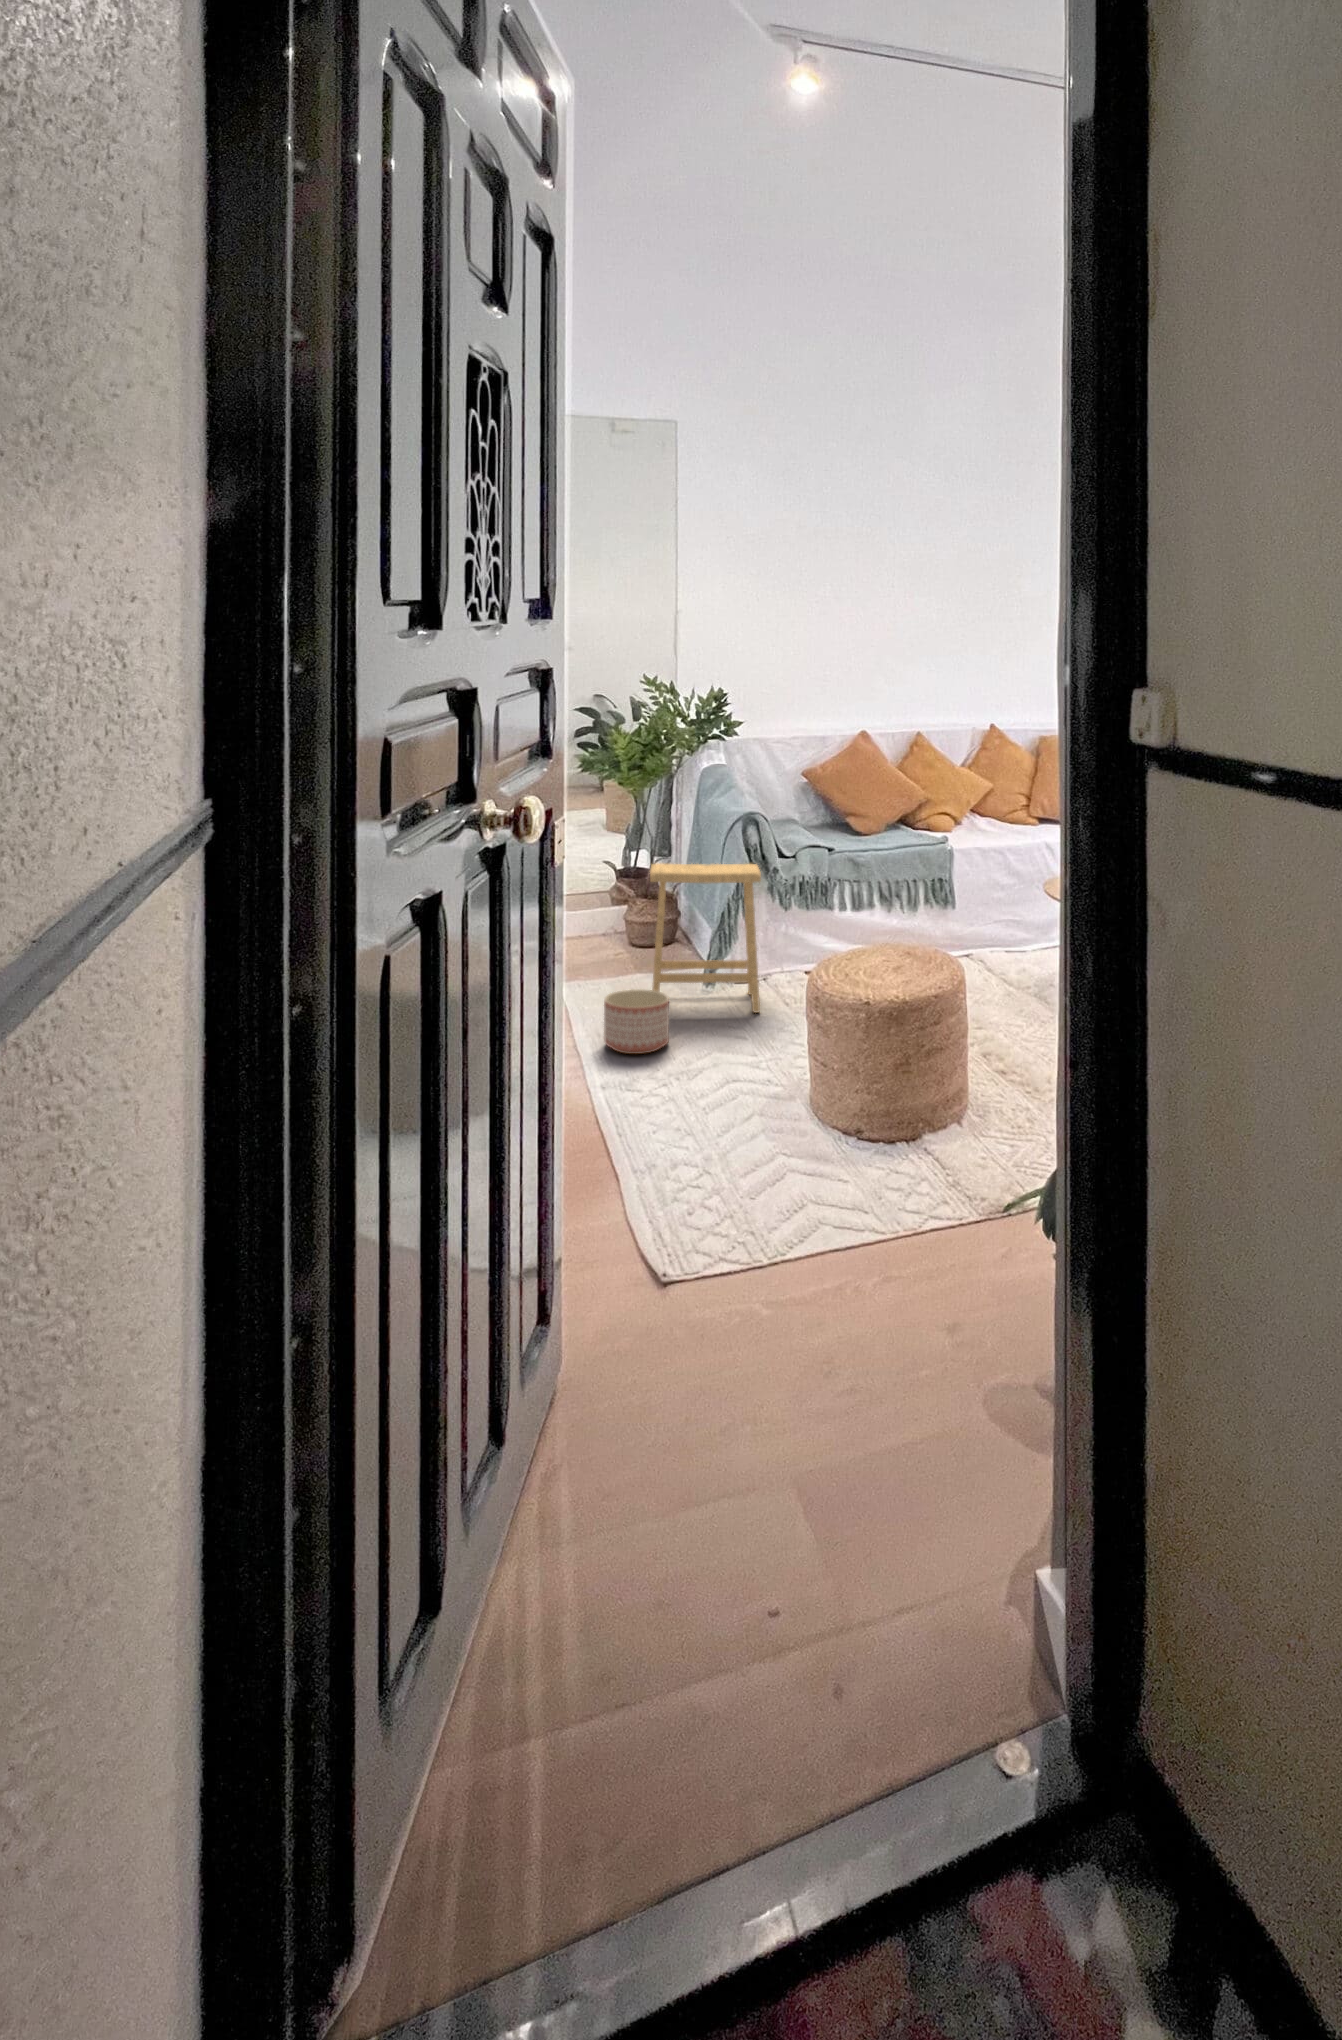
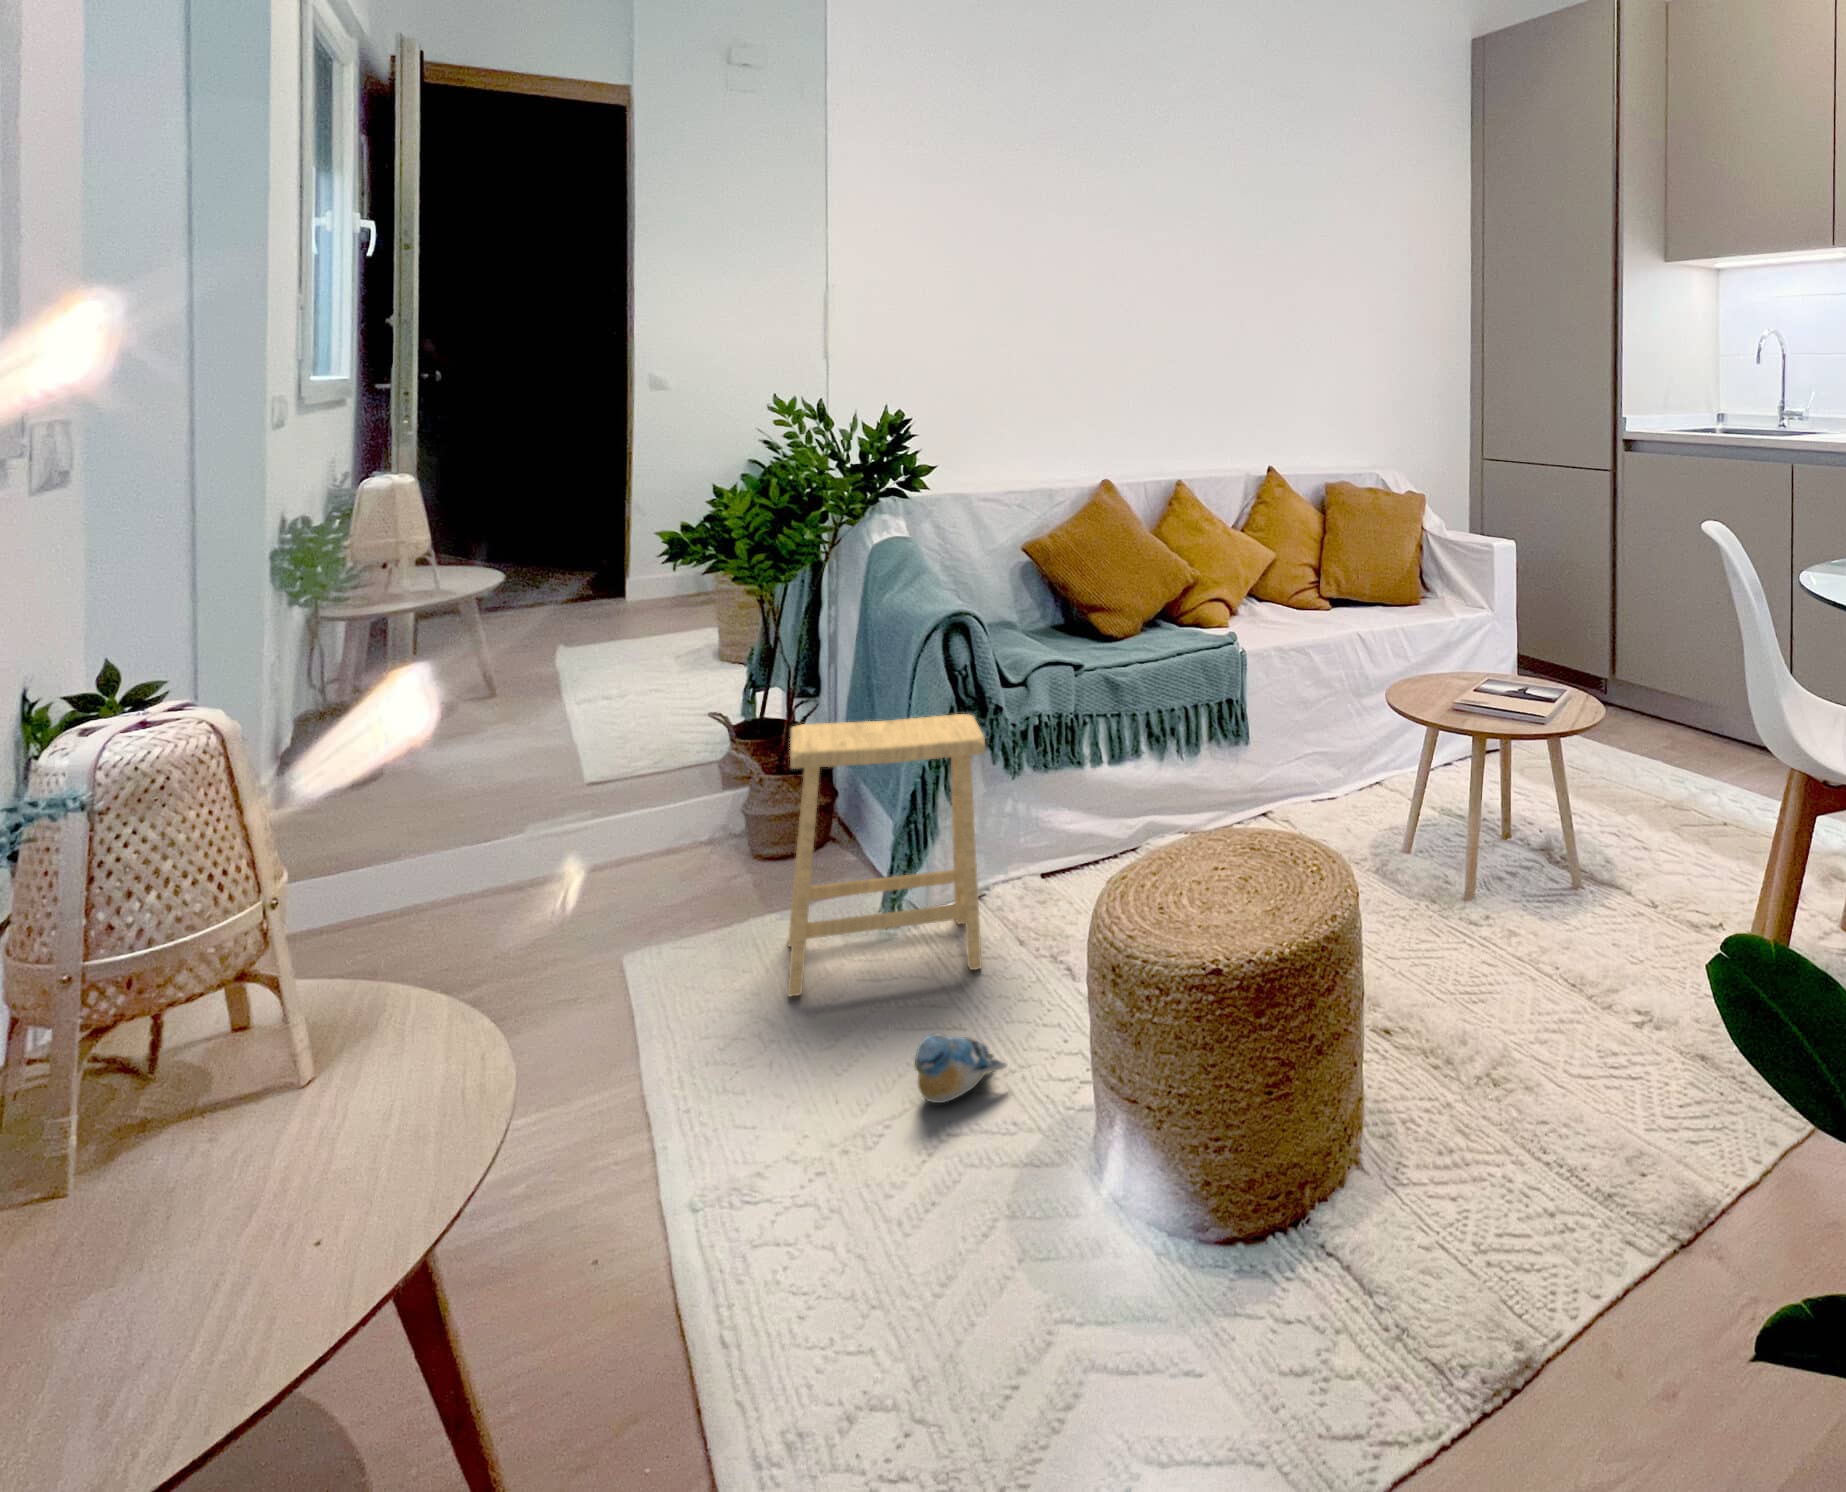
planter: present [604,989,669,1054] -> none [698,976,827,1120]
plush toy: none [713,1019,766,1058] -> present [915,1034,1007,1103]

